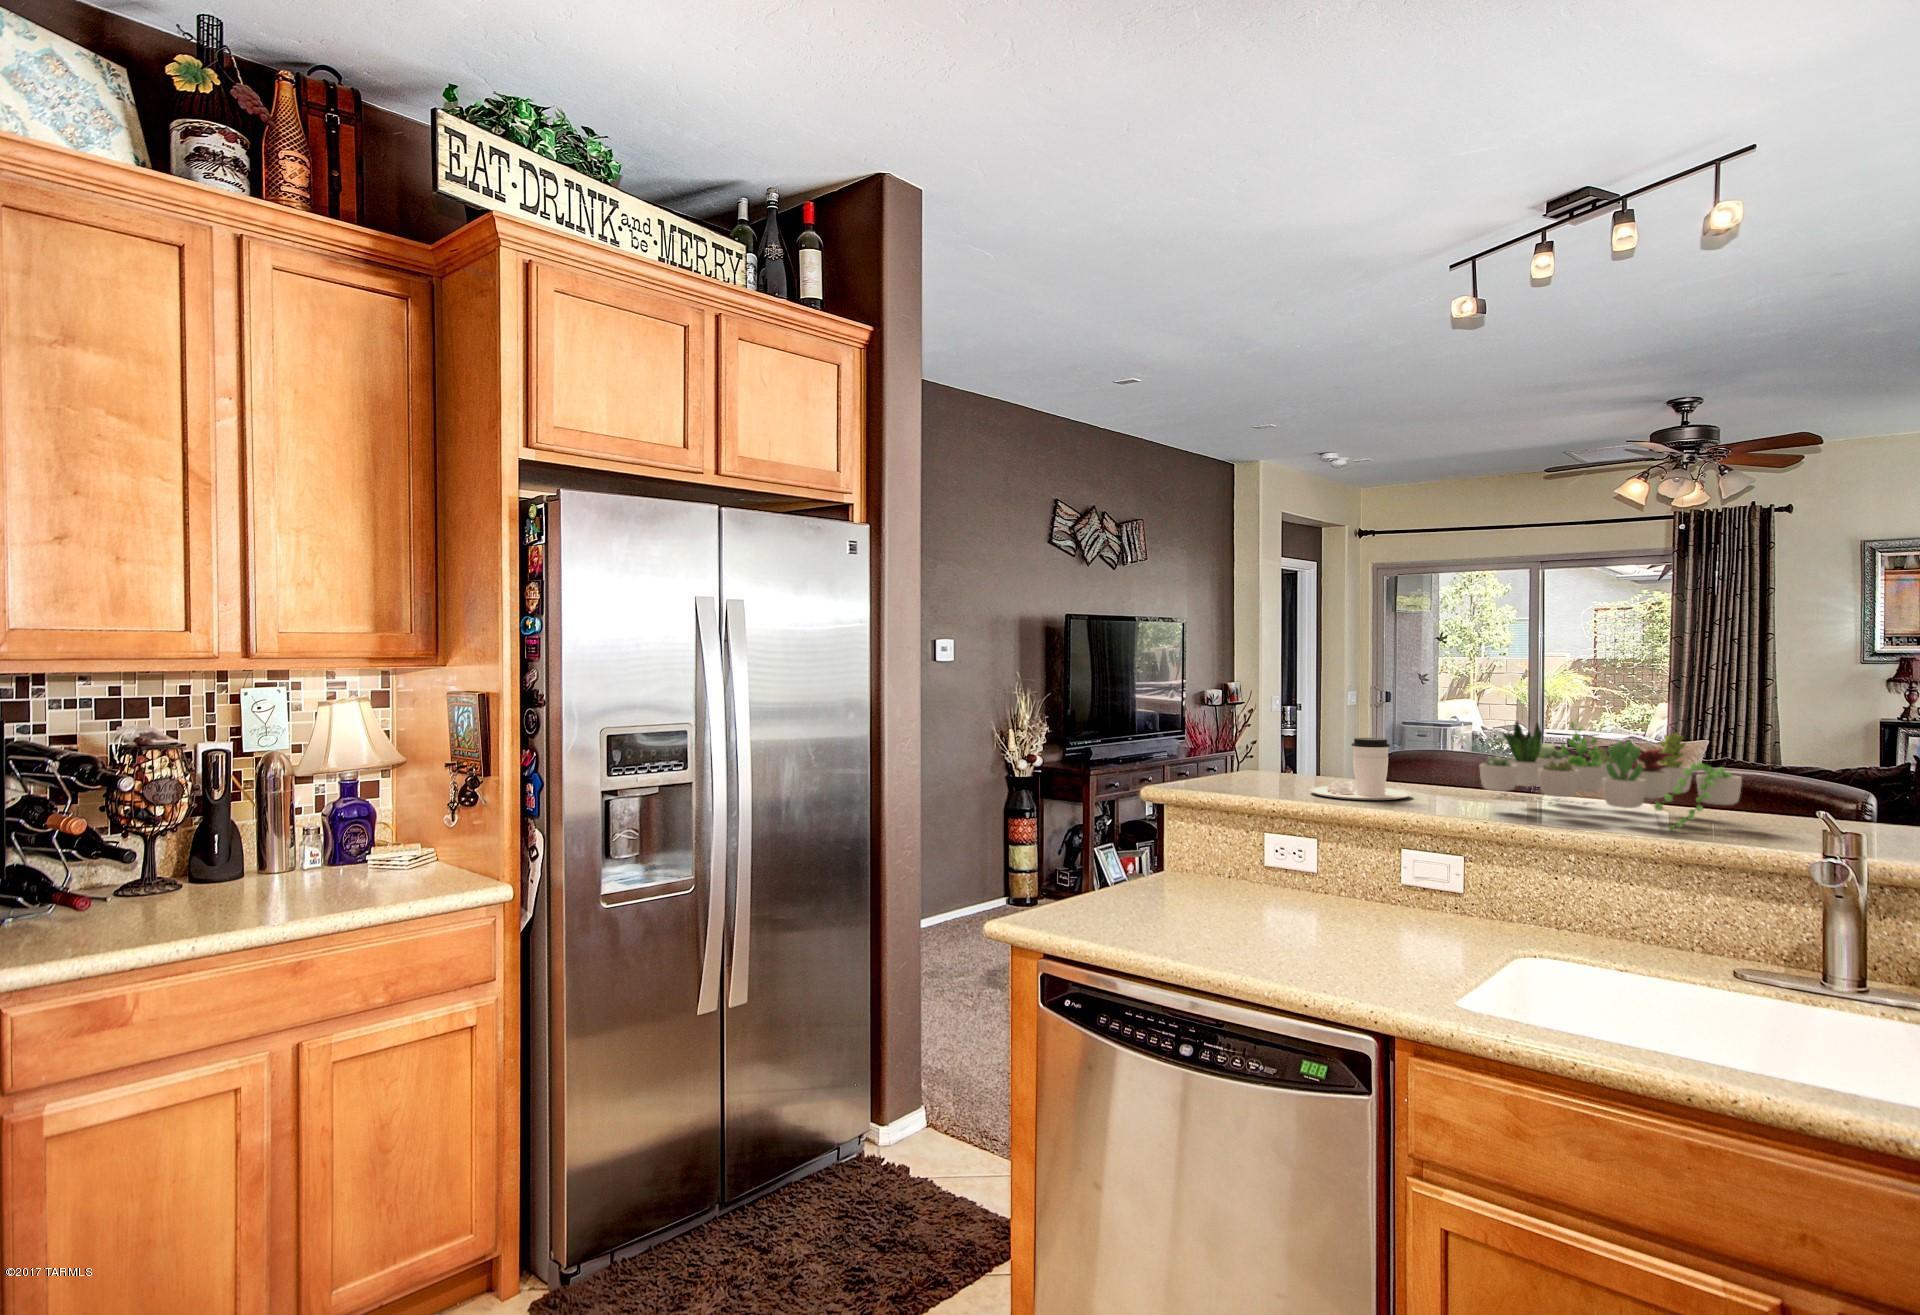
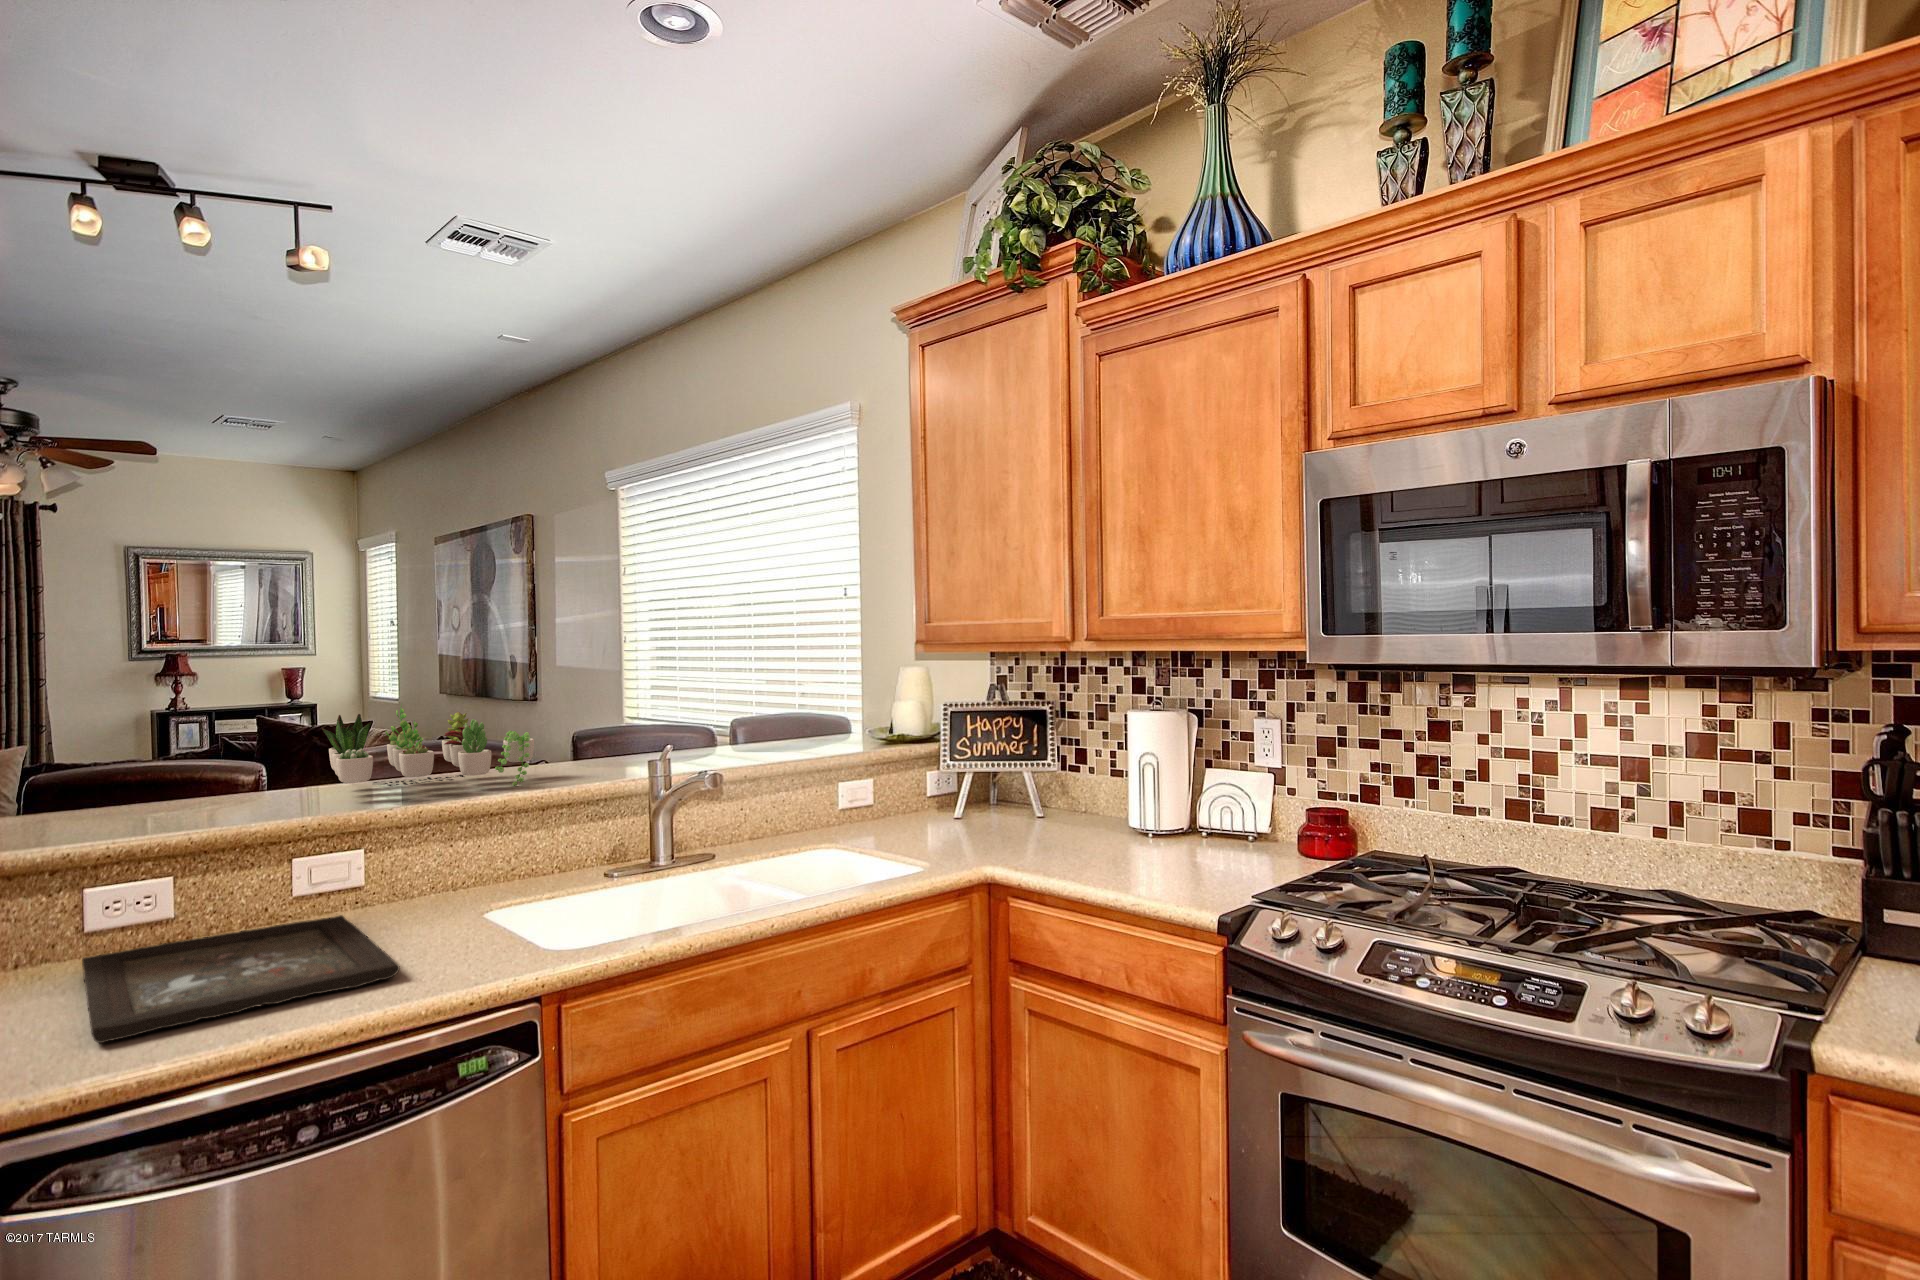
coffee cup: present [1310,738,1411,800] -> none [96,750,238,829]
tray: none [1131,881,1417,964] -> present [82,915,400,1043]

